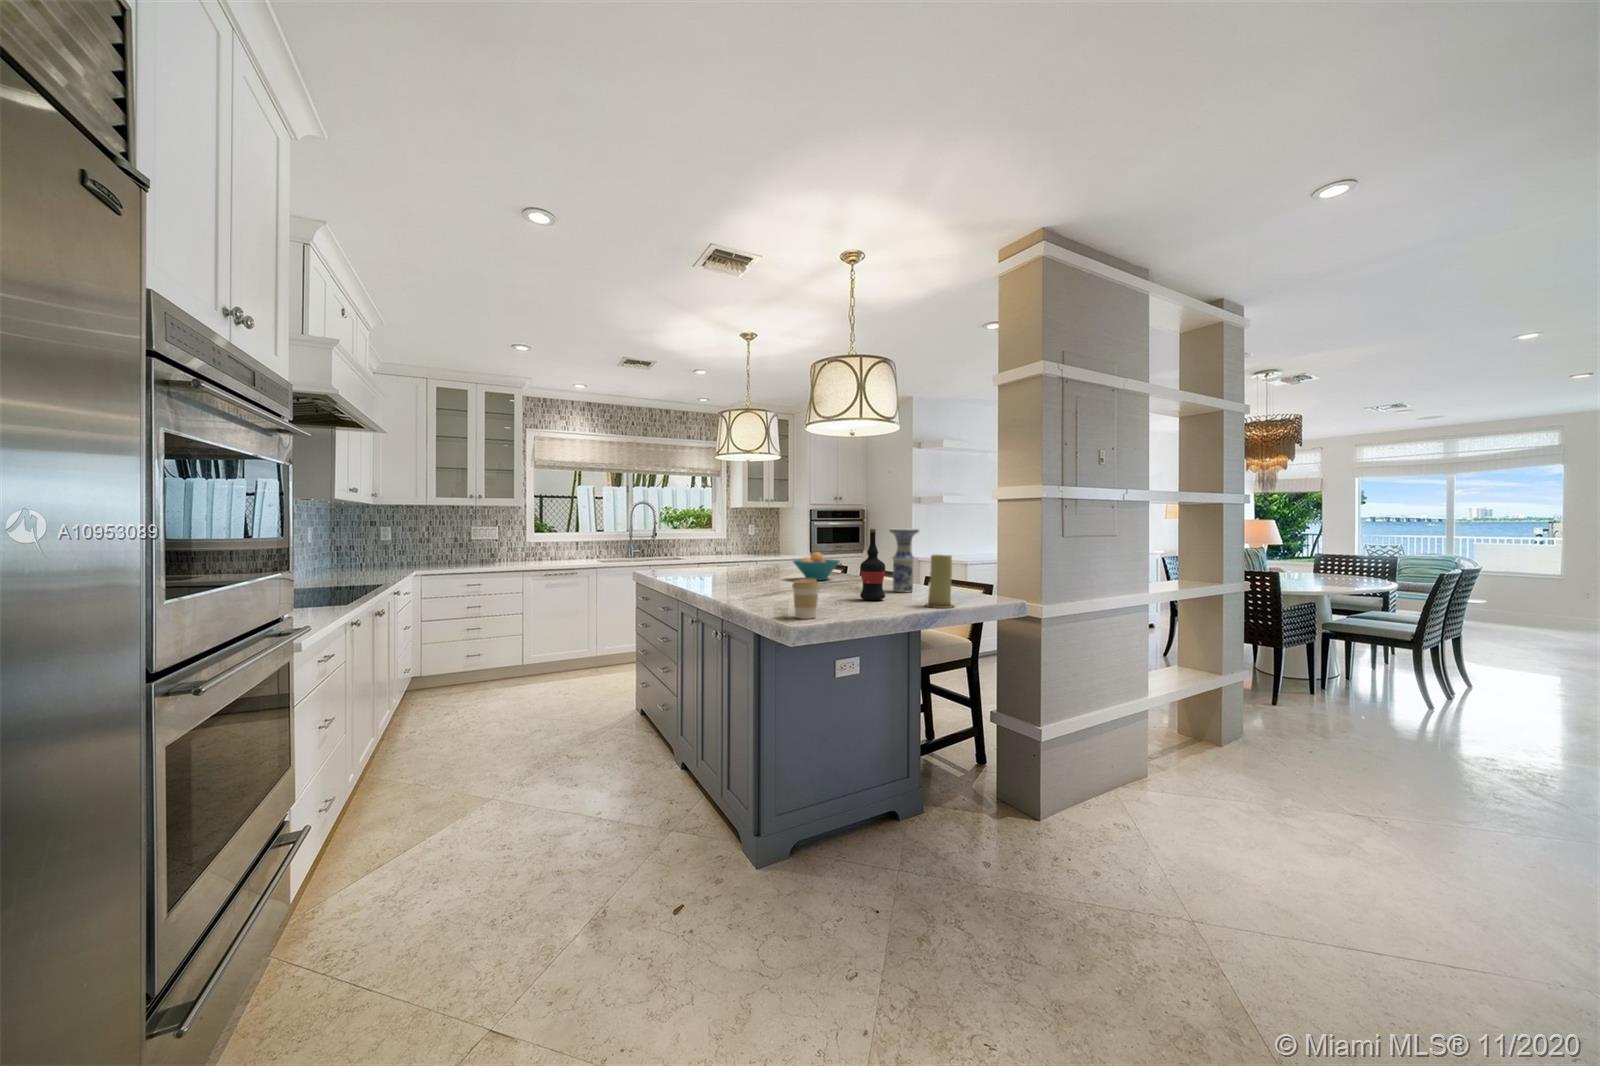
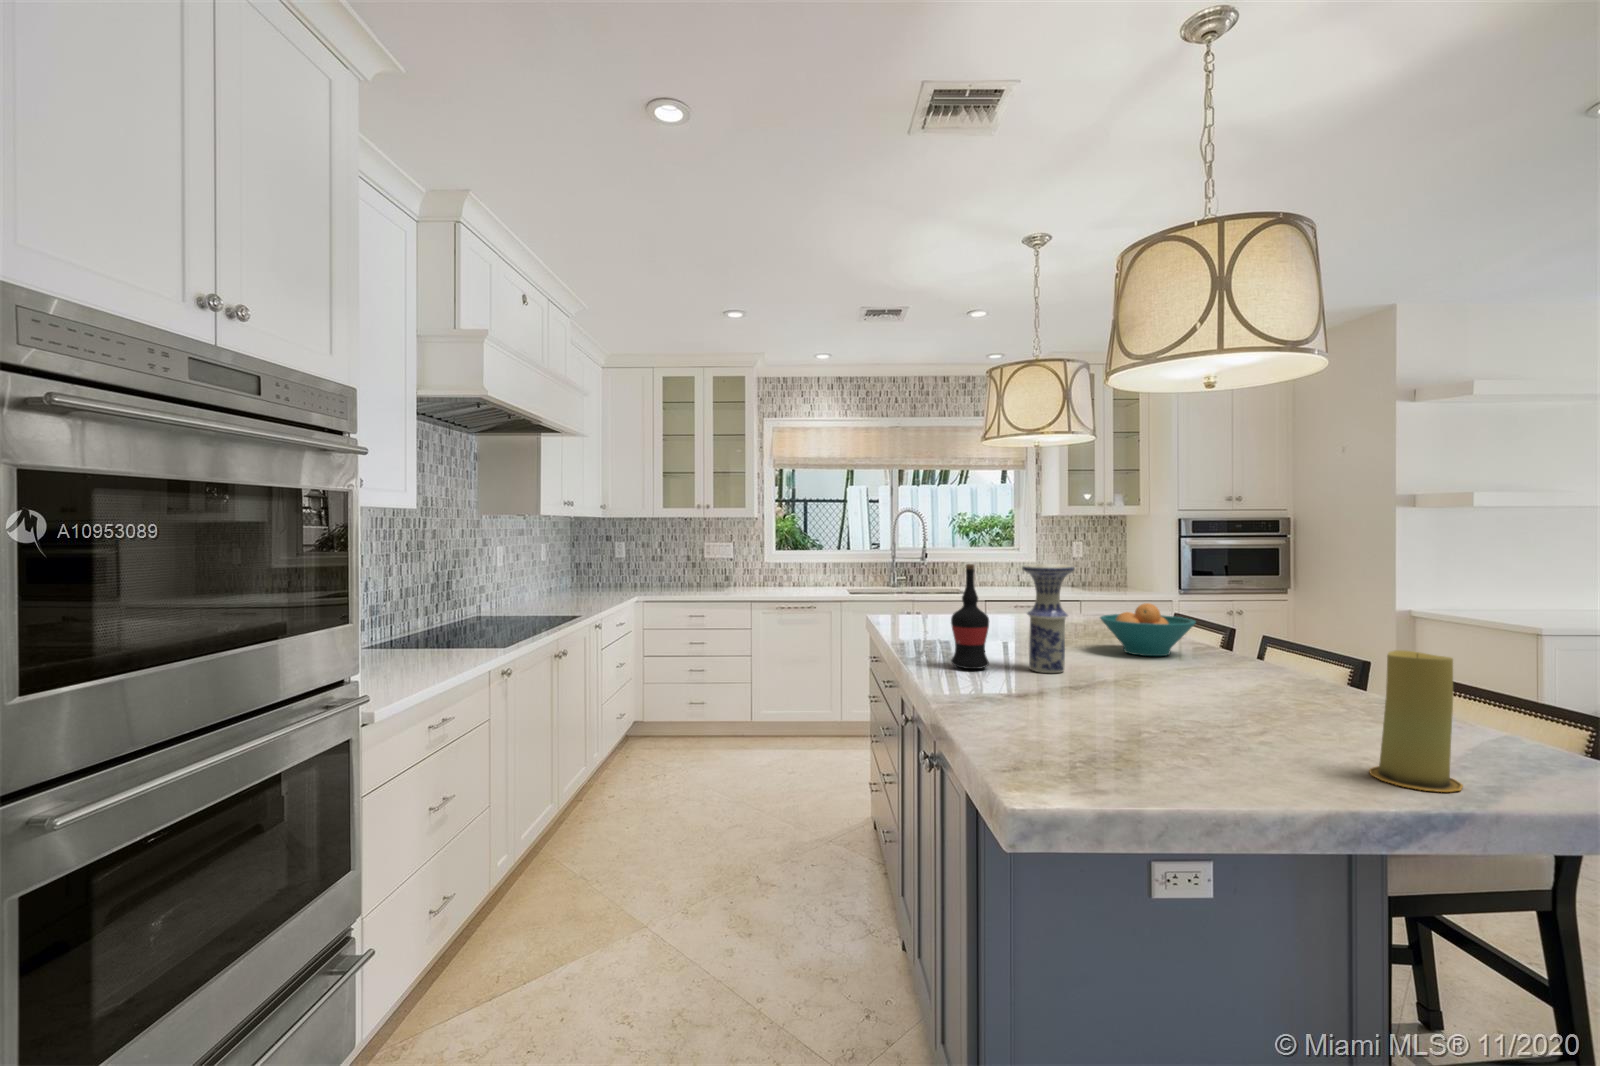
wine bottle: present [860,529,885,600] -> present [951,564,989,669]
vase: present [889,529,919,592] -> present [1022,564,1075,673]
coffee cup: present [792,578,819,619] -> none [1008,692,1070,784]

